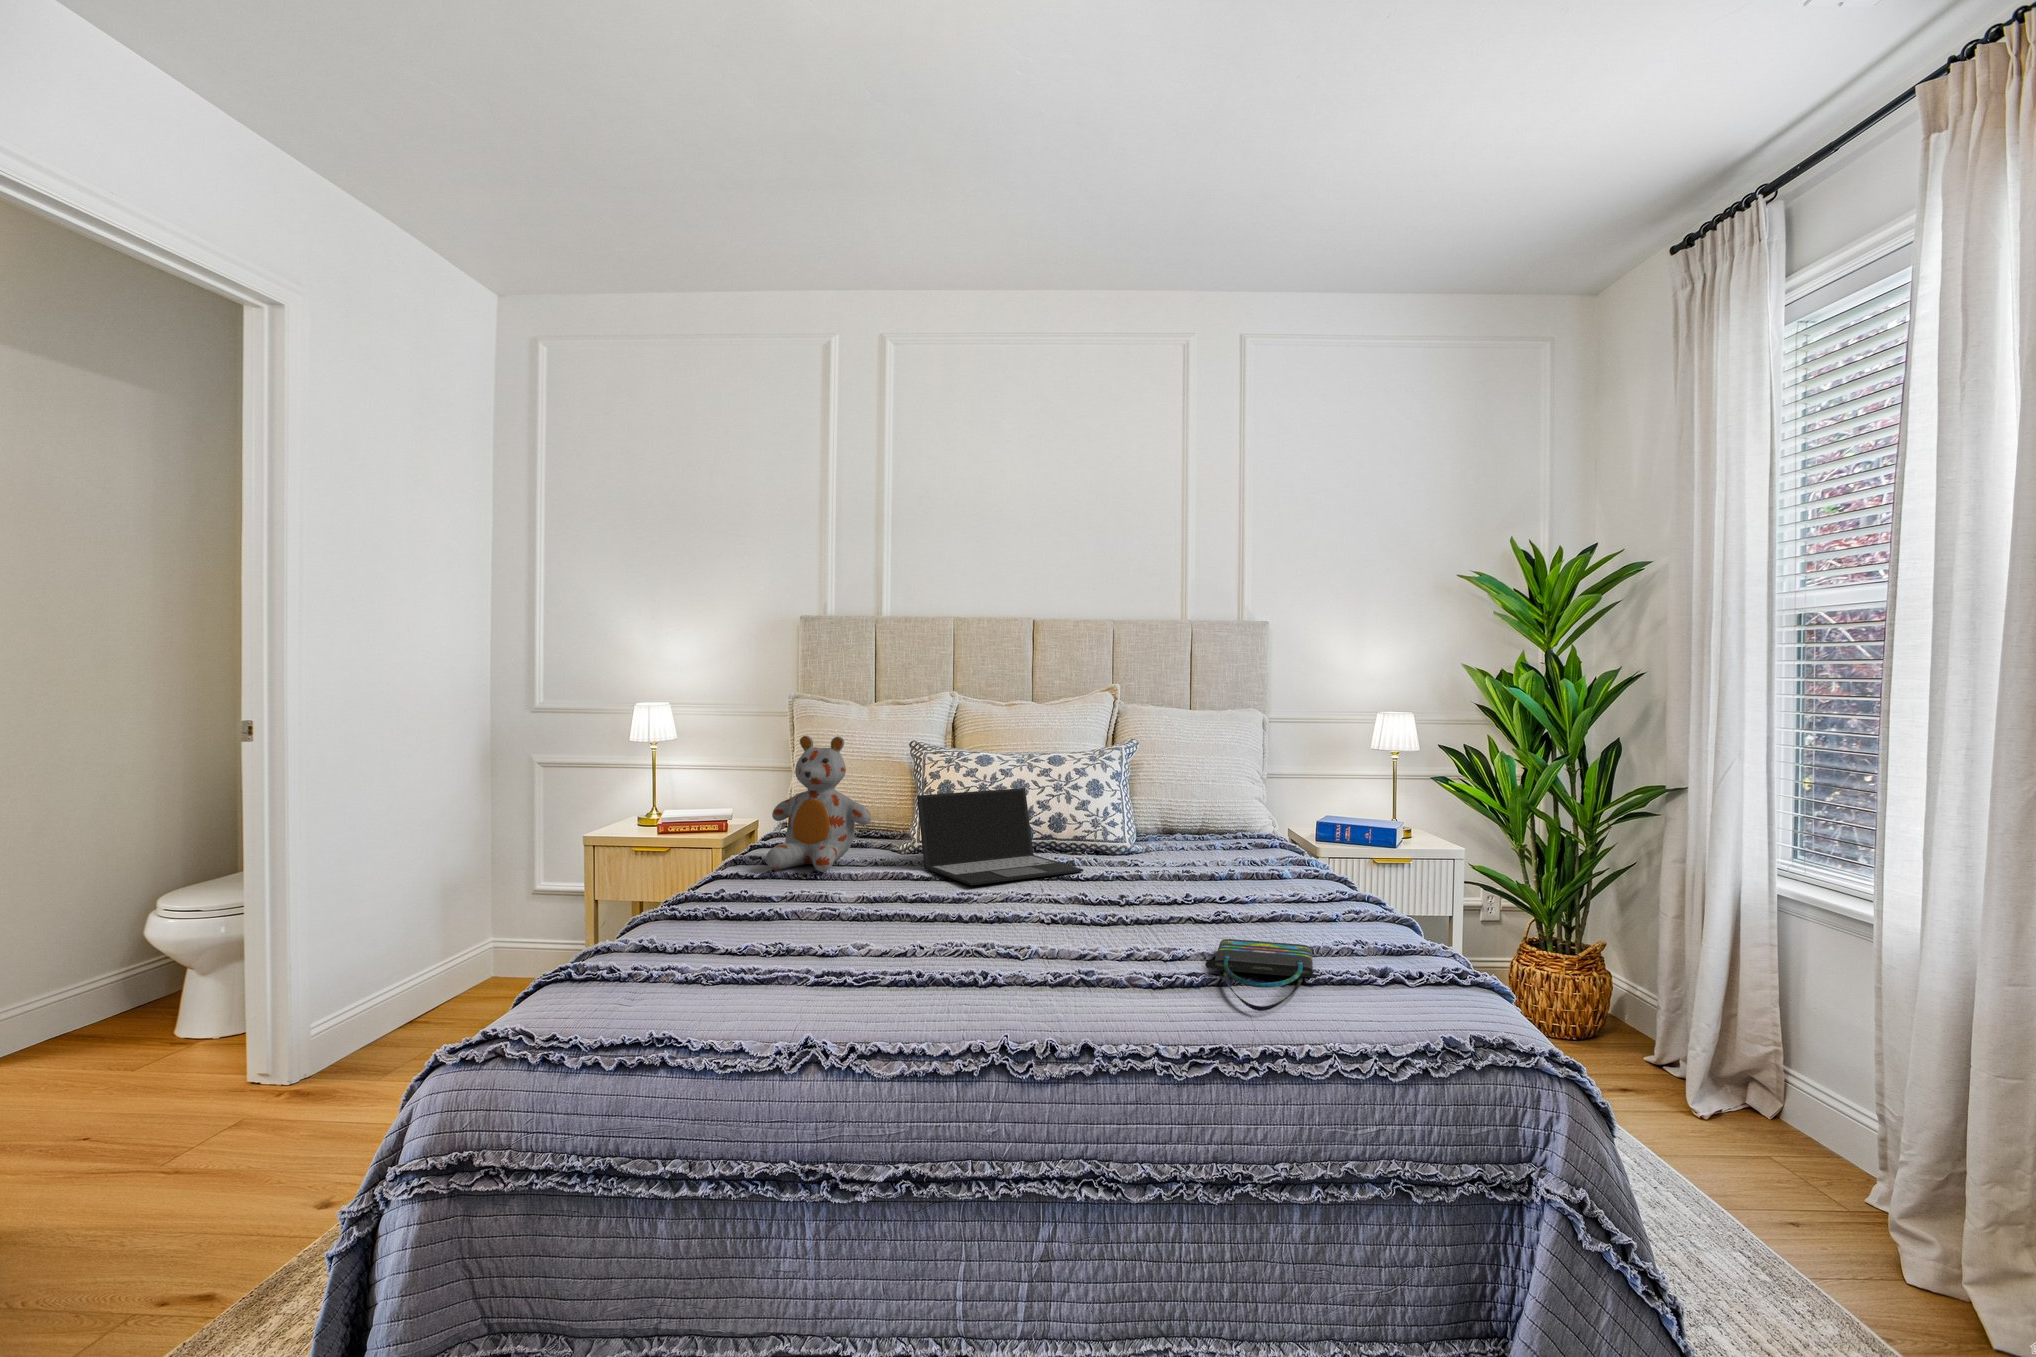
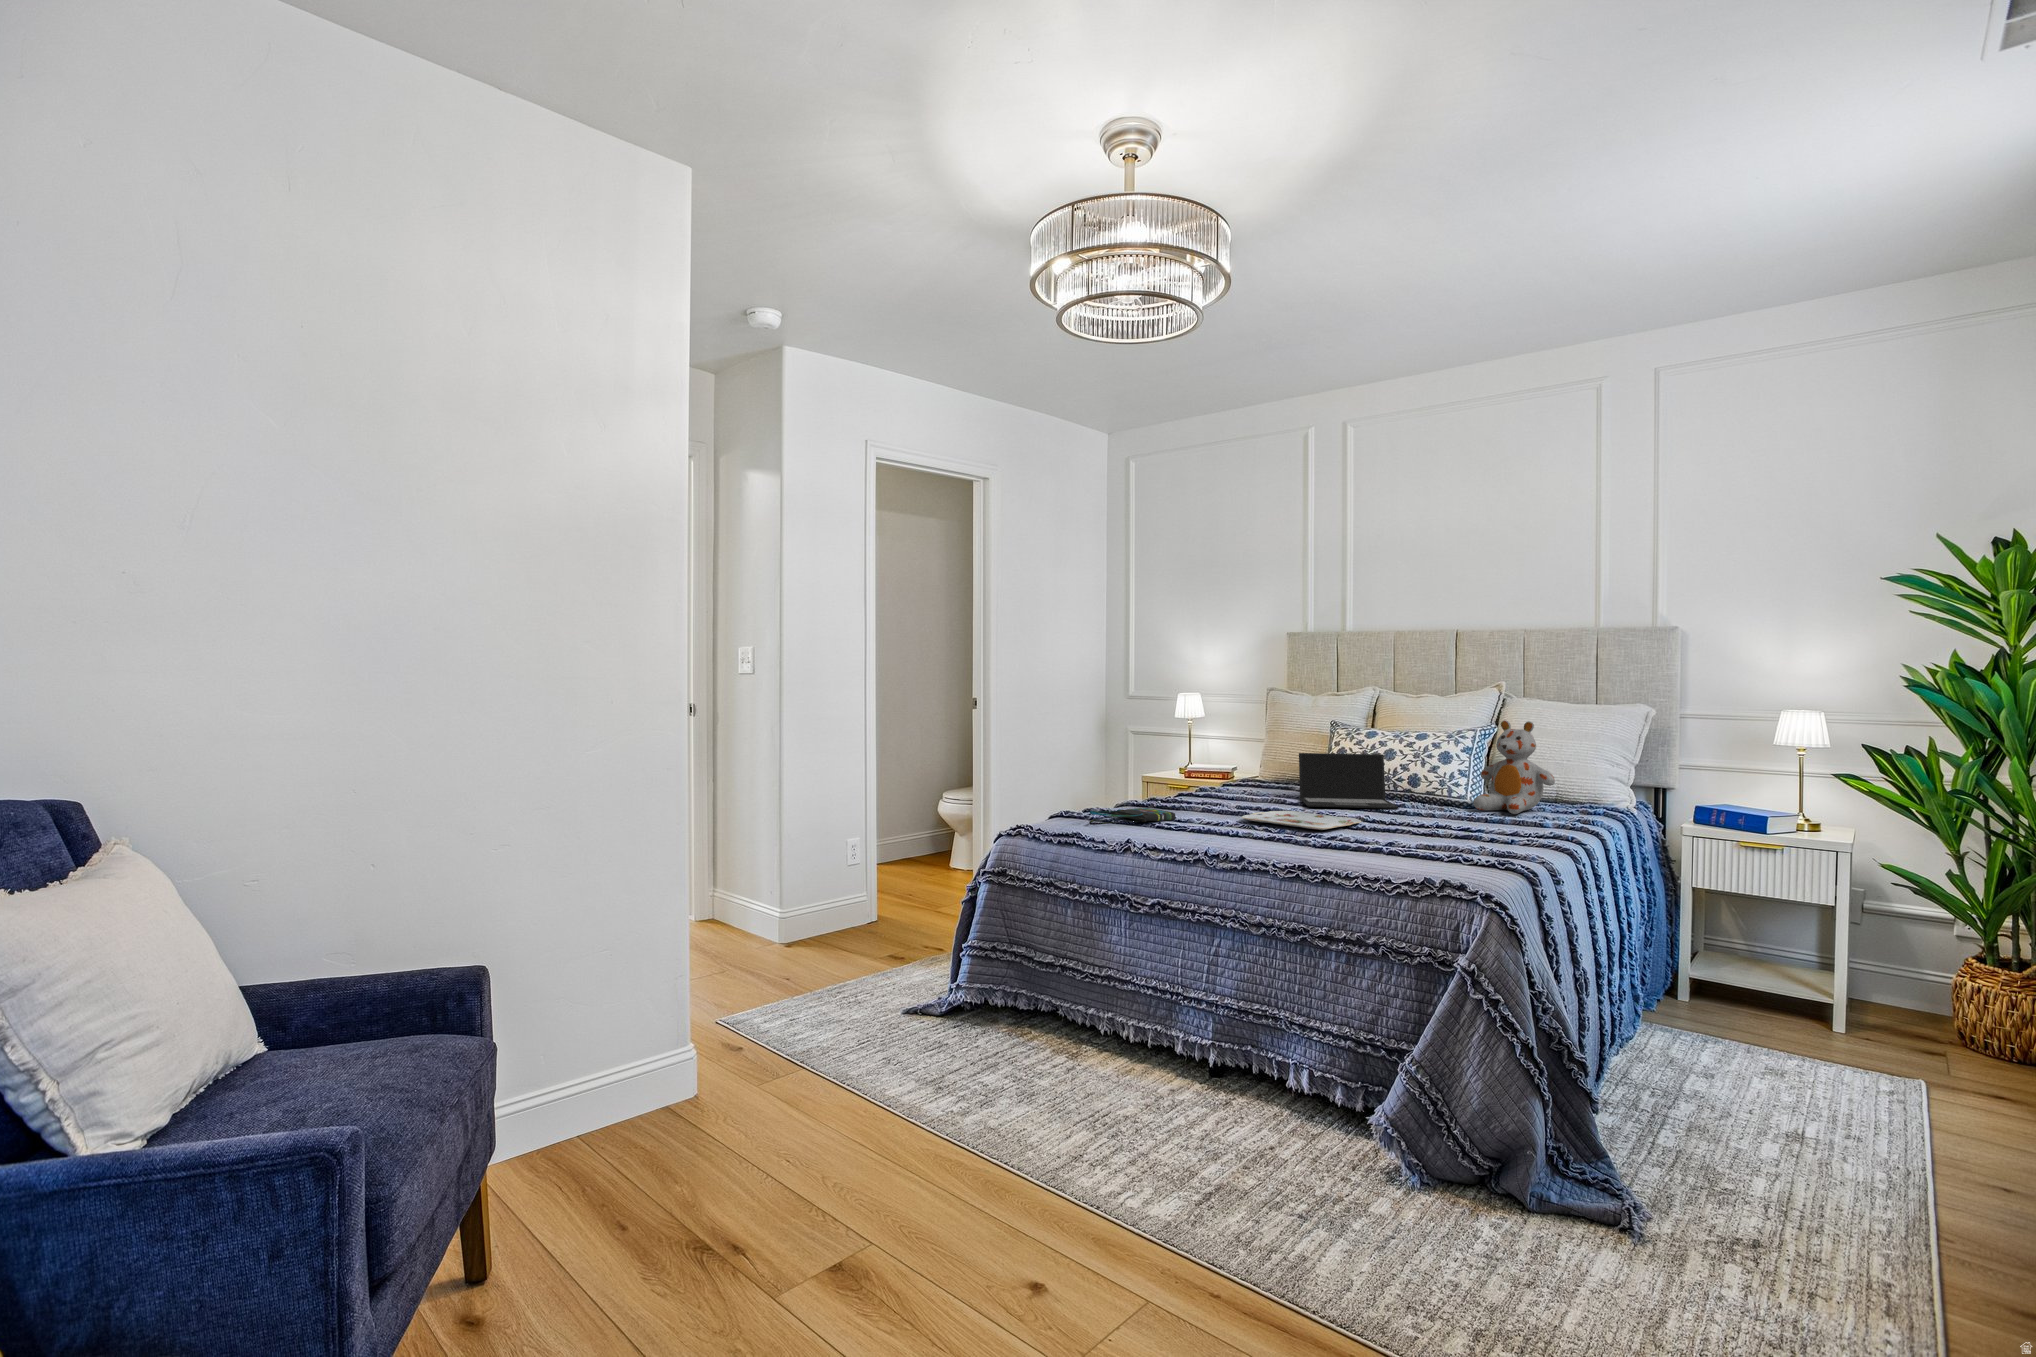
stuffed bear: present [766,736,871,872] -> present [1473,720,1555,814]
serving tray: none [925,900,1108,939] -> present [1242,811,1361,830]
tote bag: present [1206,939,1317,1011] -> present [1089,808,1175,825]

